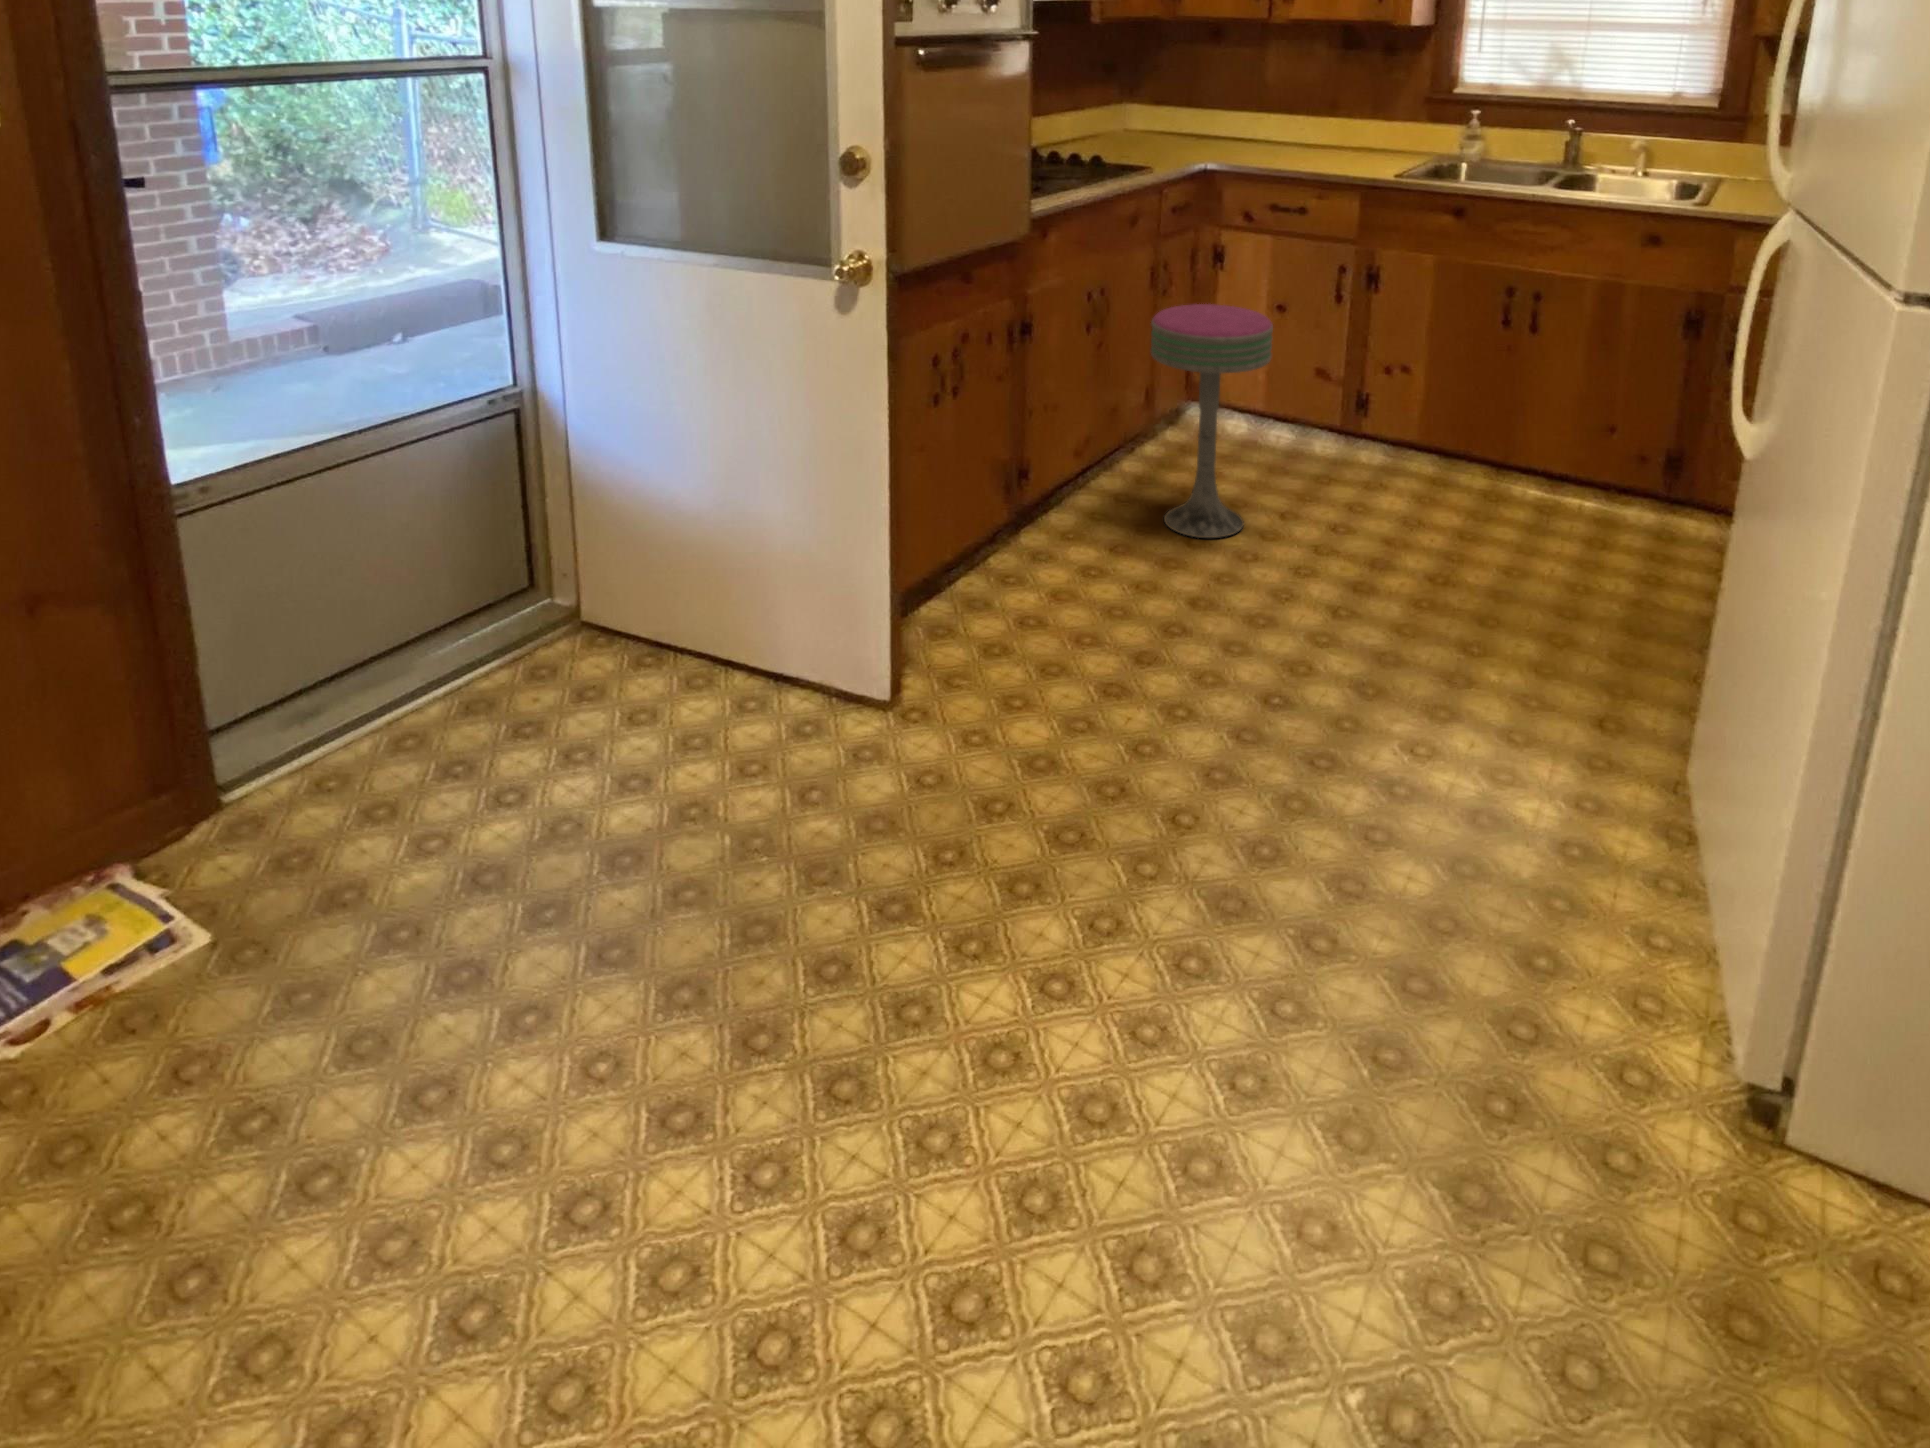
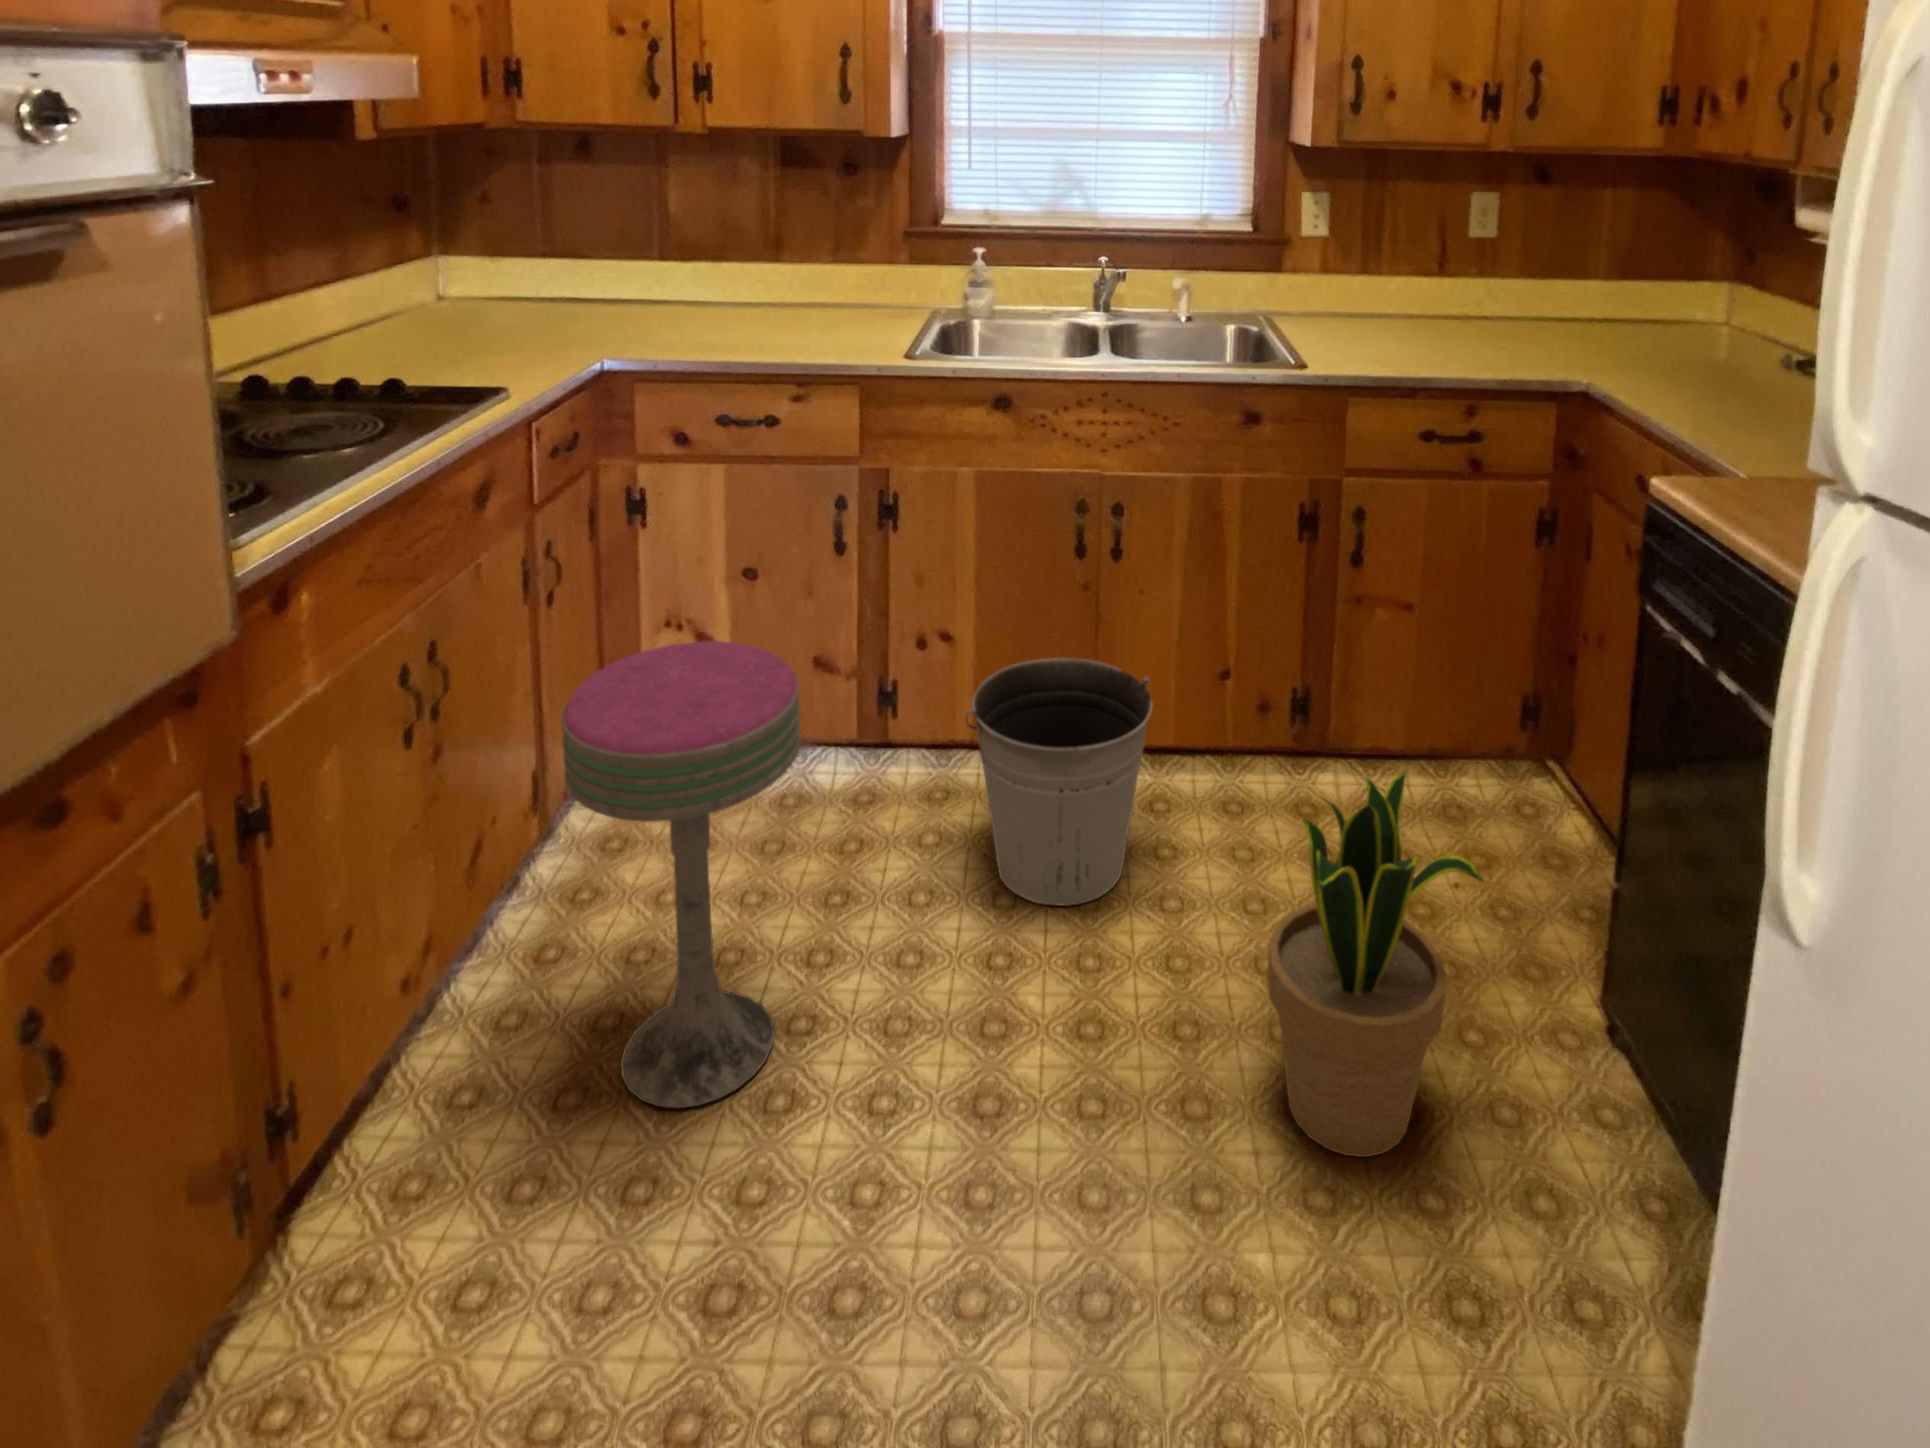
bucket: none [1389,383,1524,531] -> present [965,658,1153,906]
potted plant: none [1515,434,1656,655] -> present [1267,771,1484,1157]

